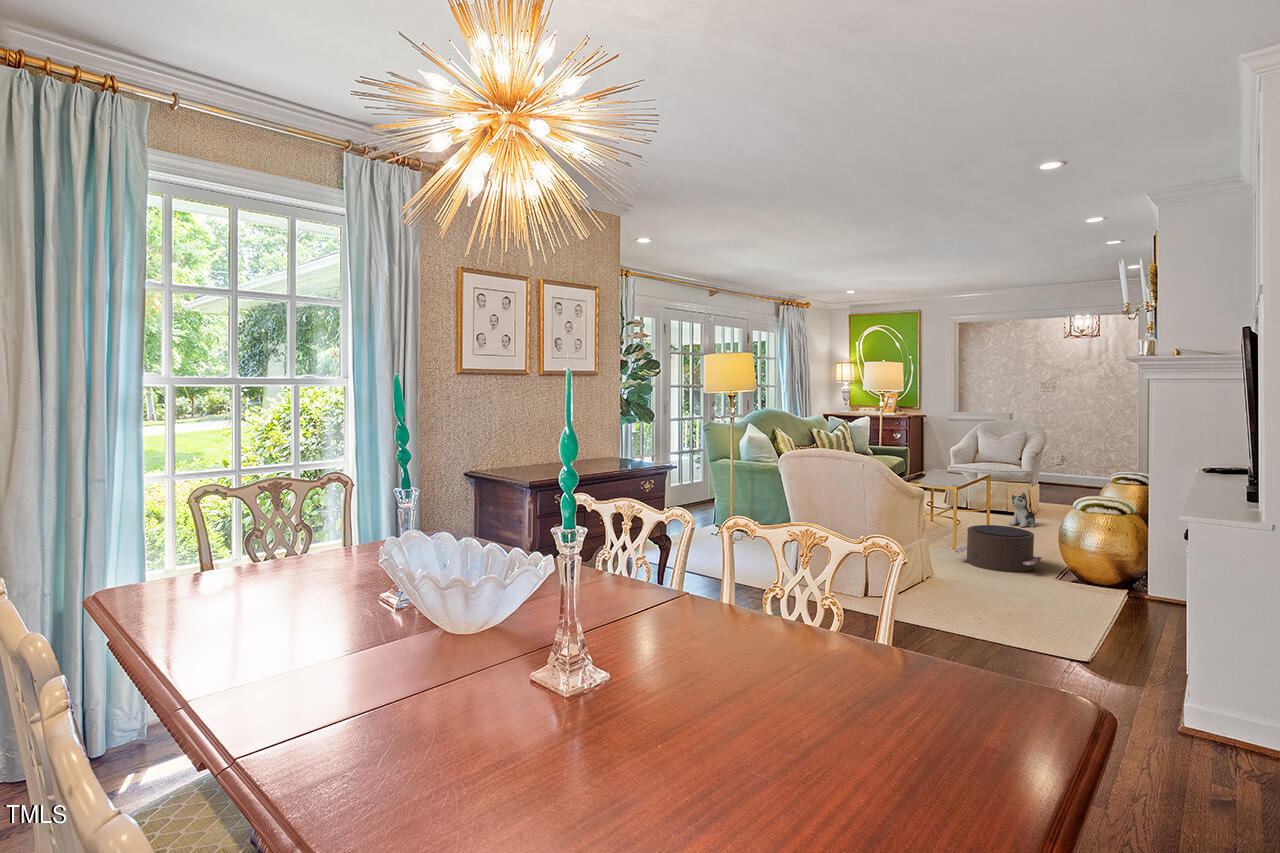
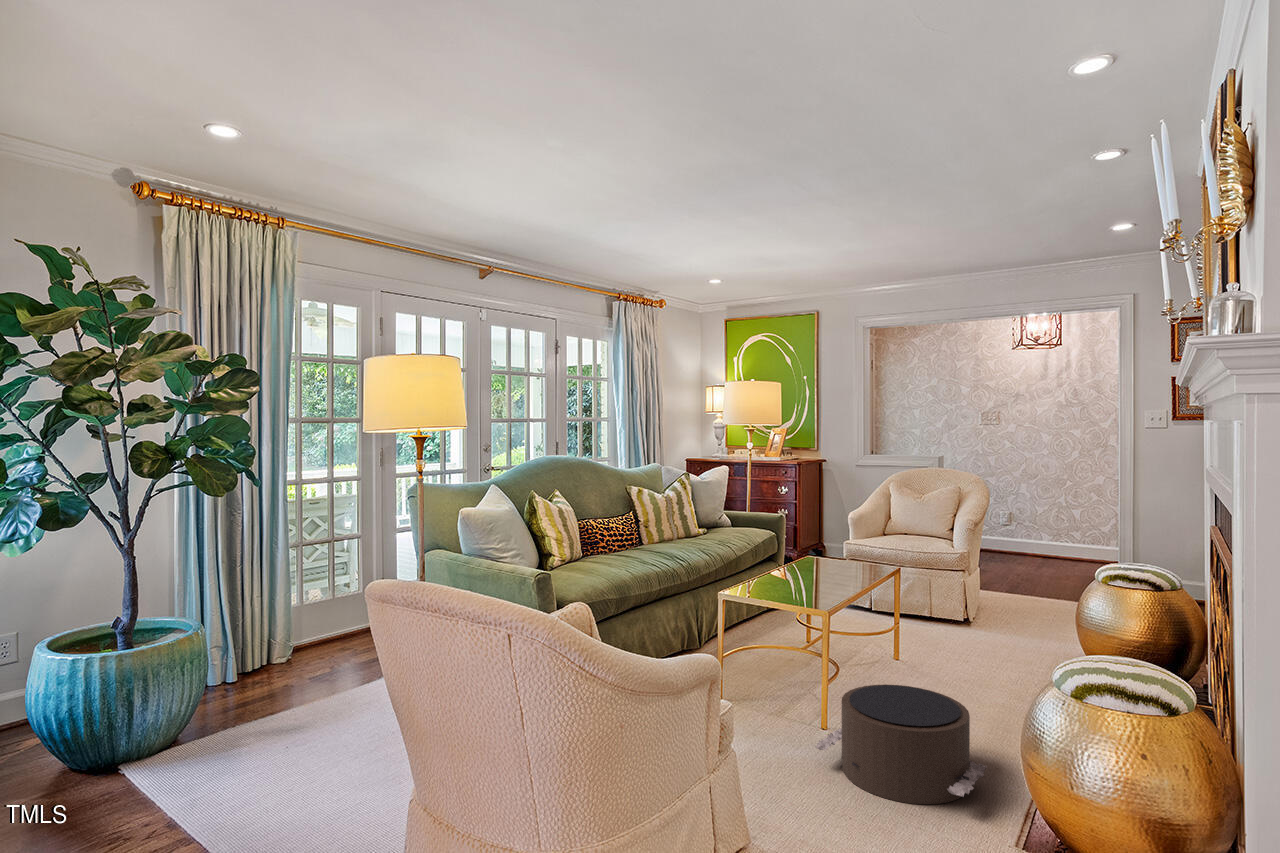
plush toy: present [1009,492,1035,527] -> none [934,590,977,650]

